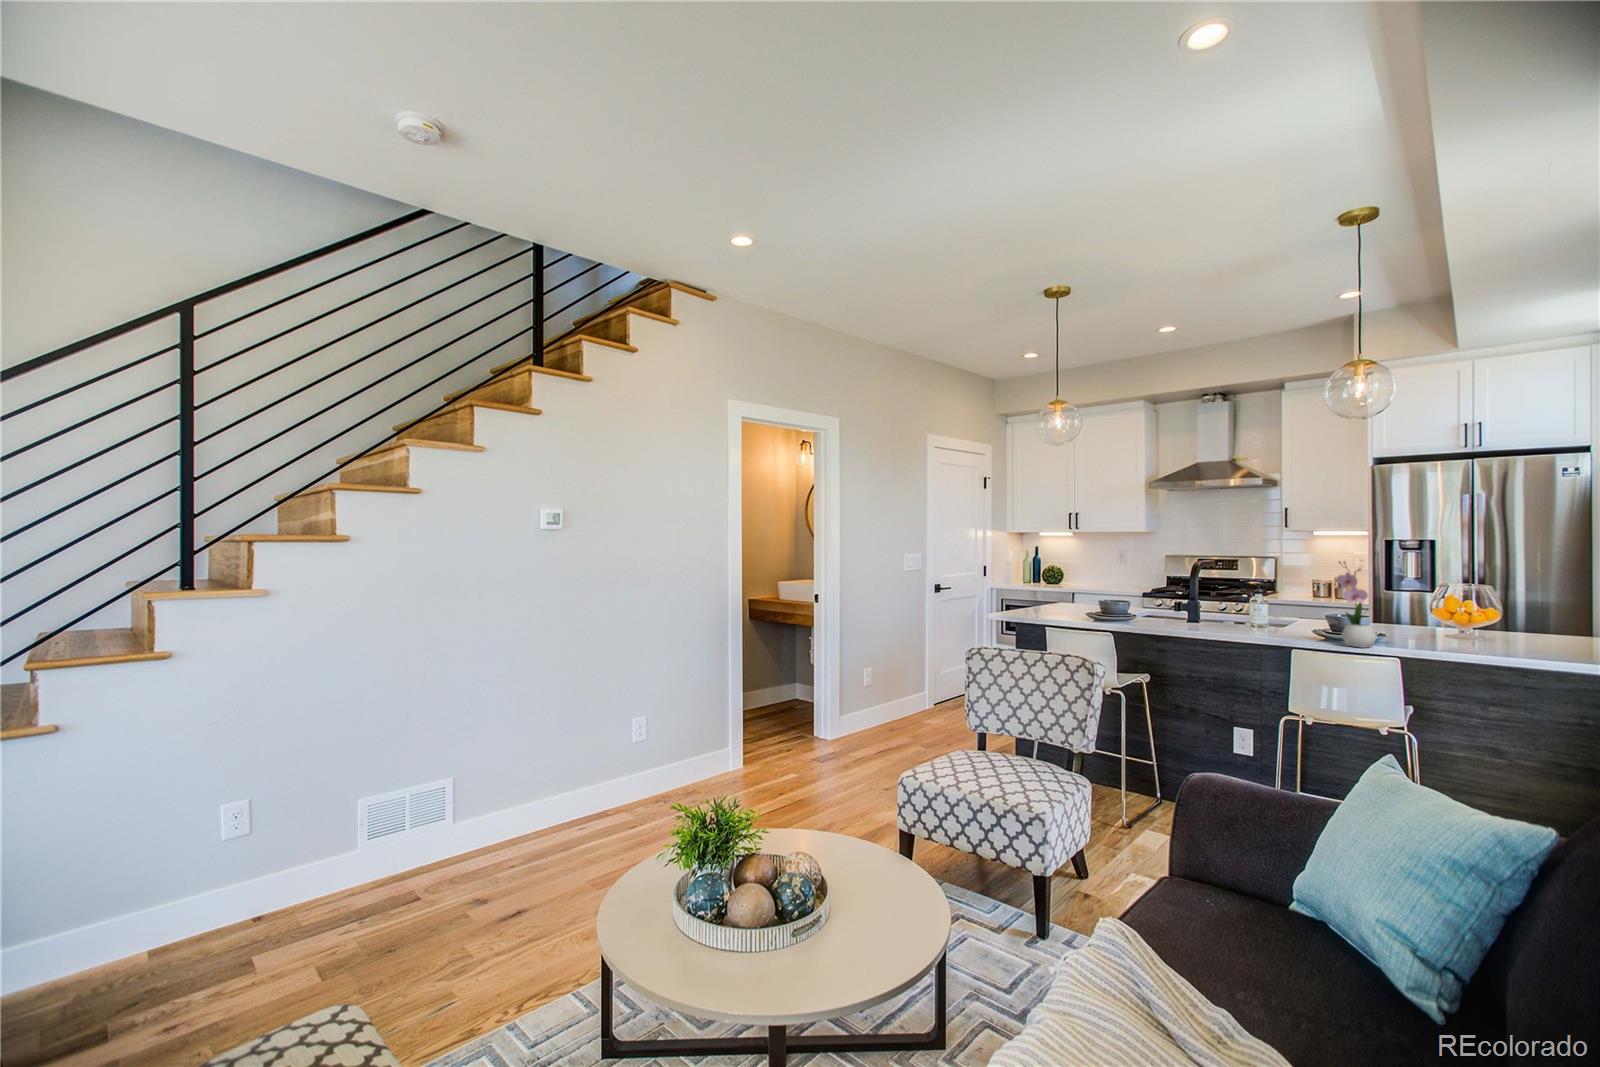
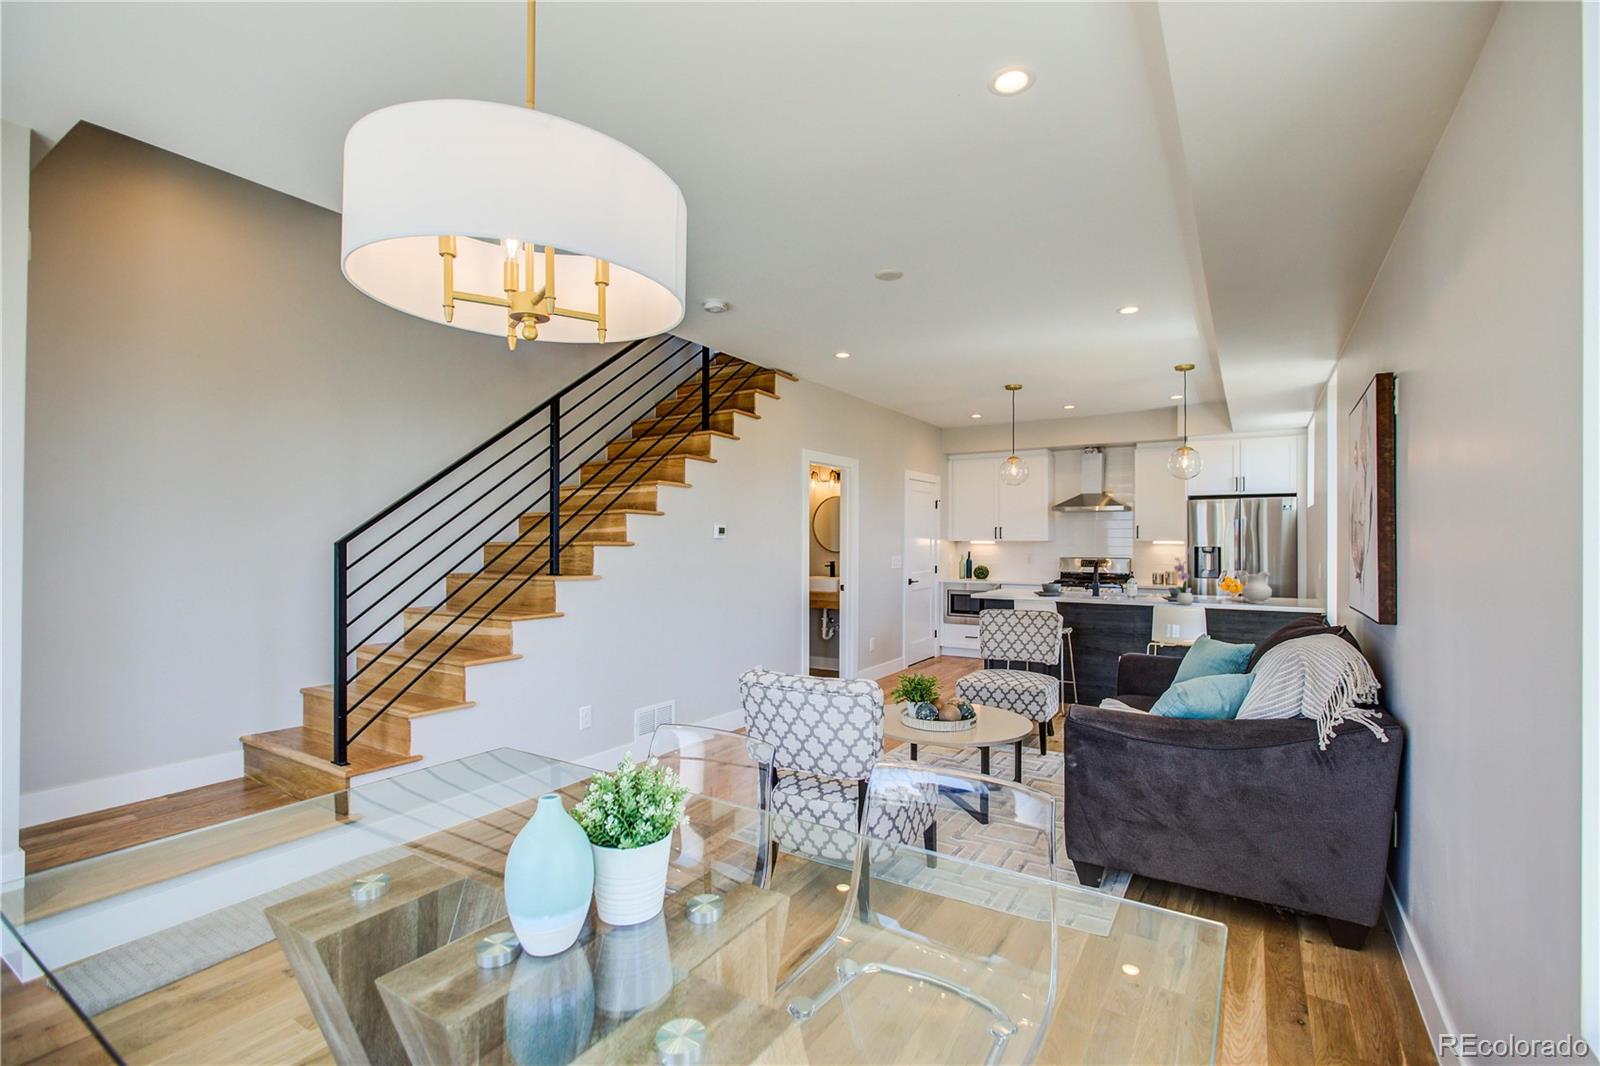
ceramic pitcher: none [1477,583,1549,649] -> present [1240,570,1272,604]

